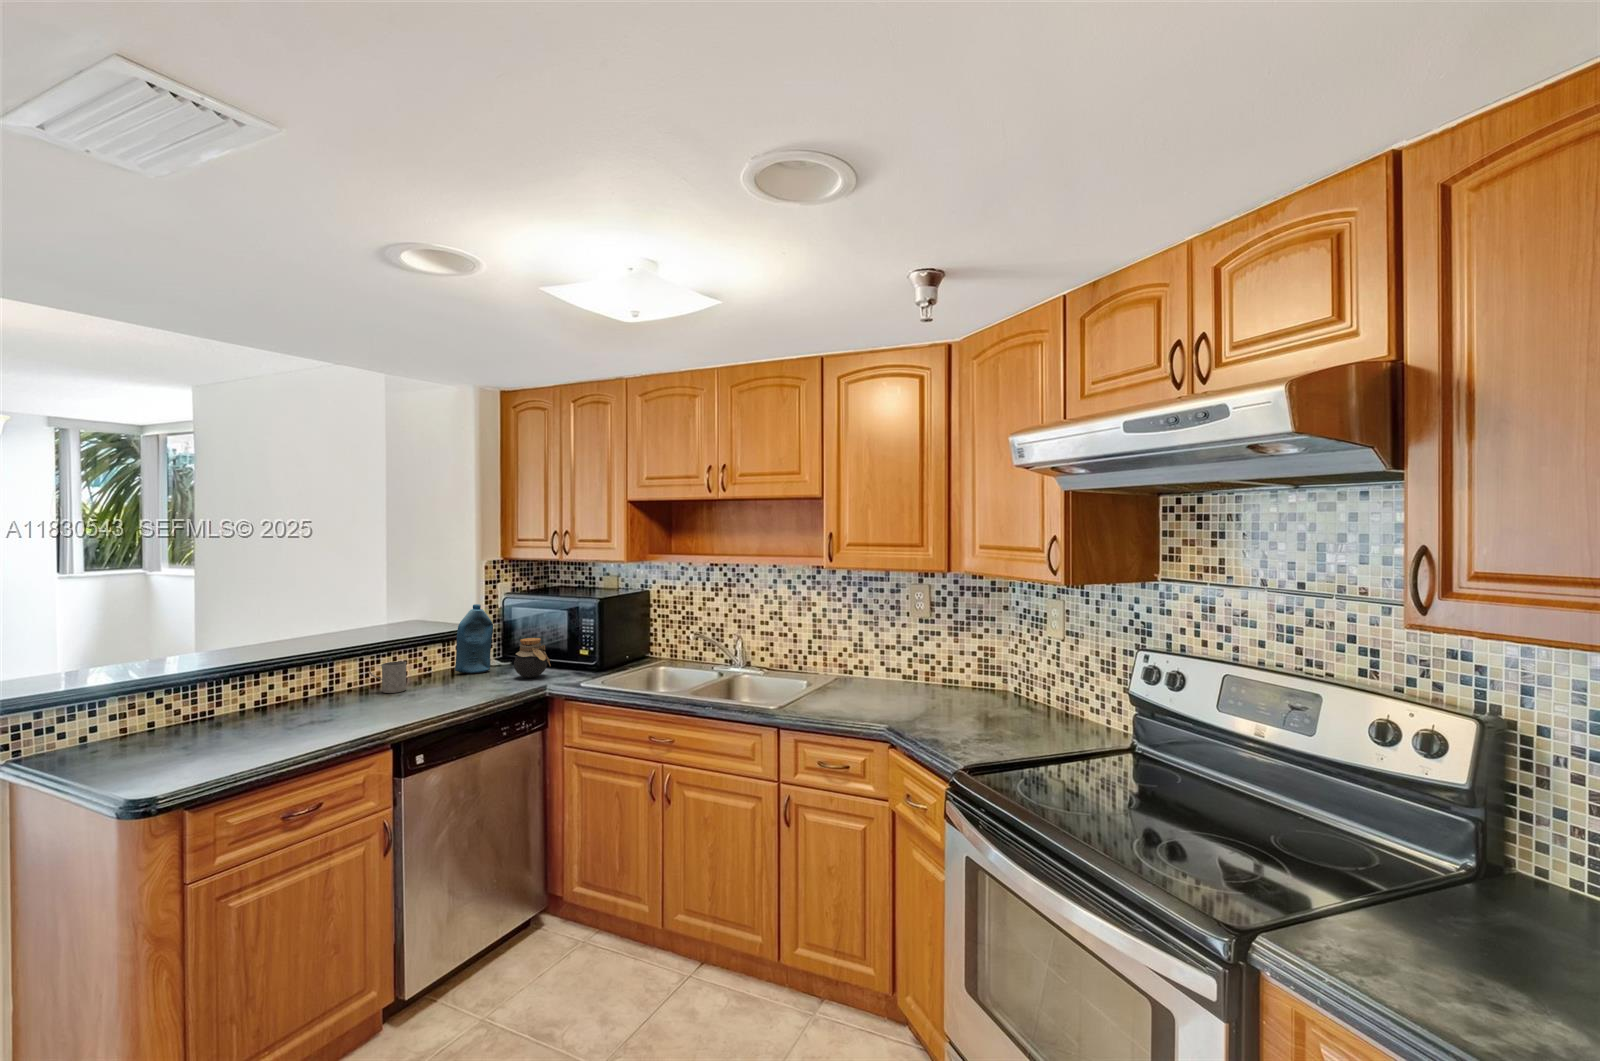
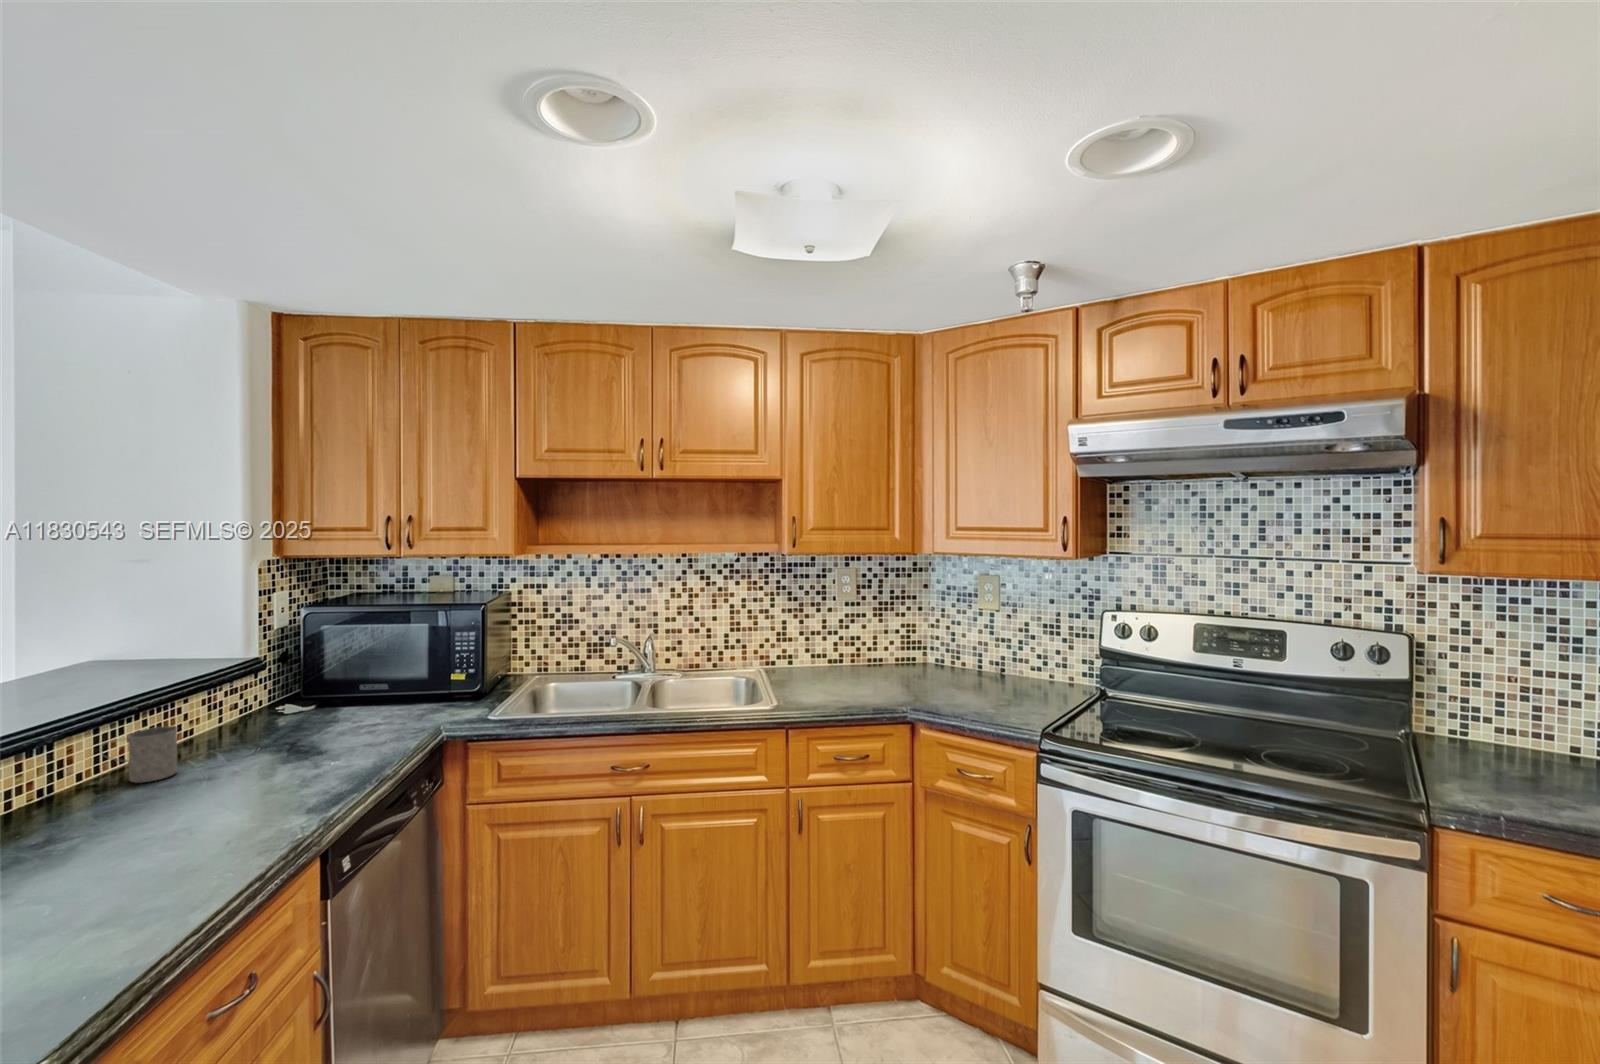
bottle: present [455,604,493,674] -> none [231,625,292,731]
jar: present [514,638,551,678] -> none [349,665,410,722]

